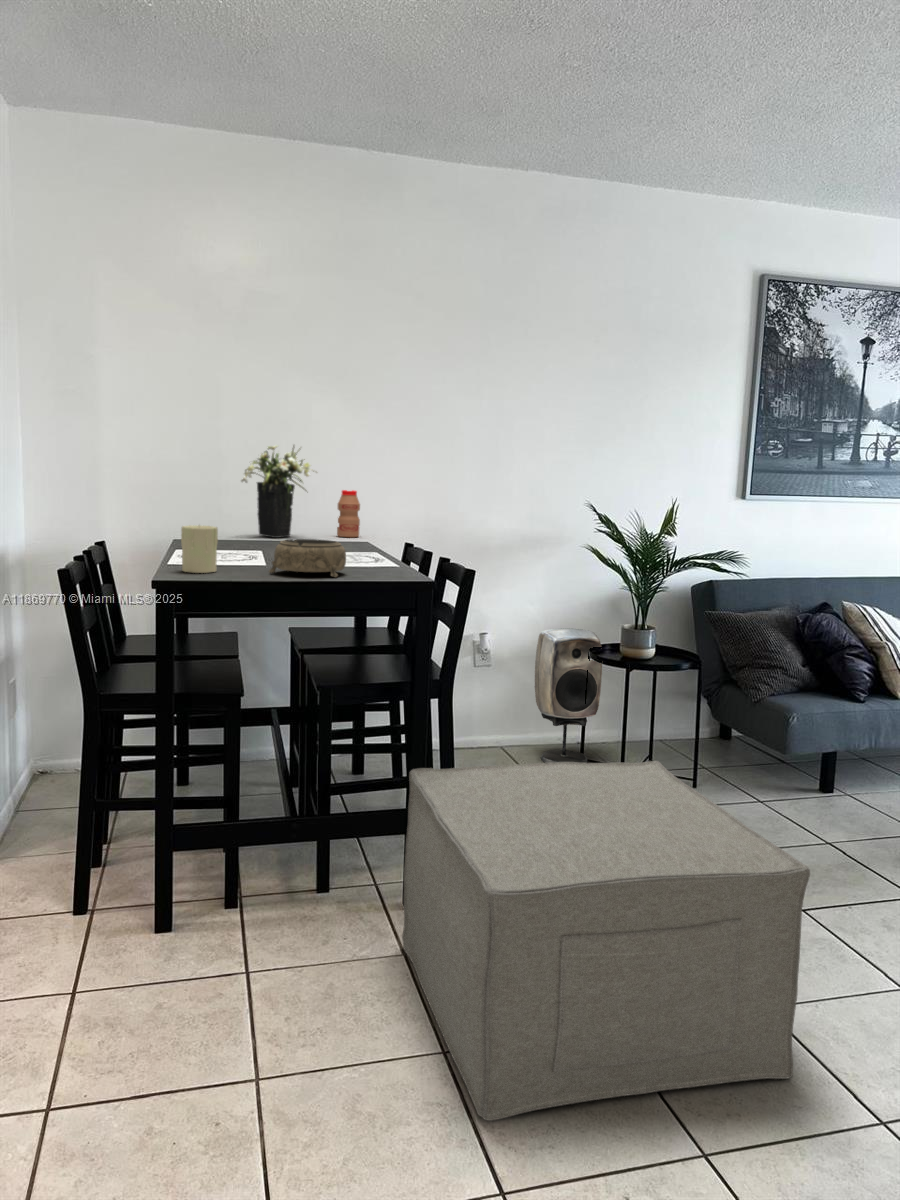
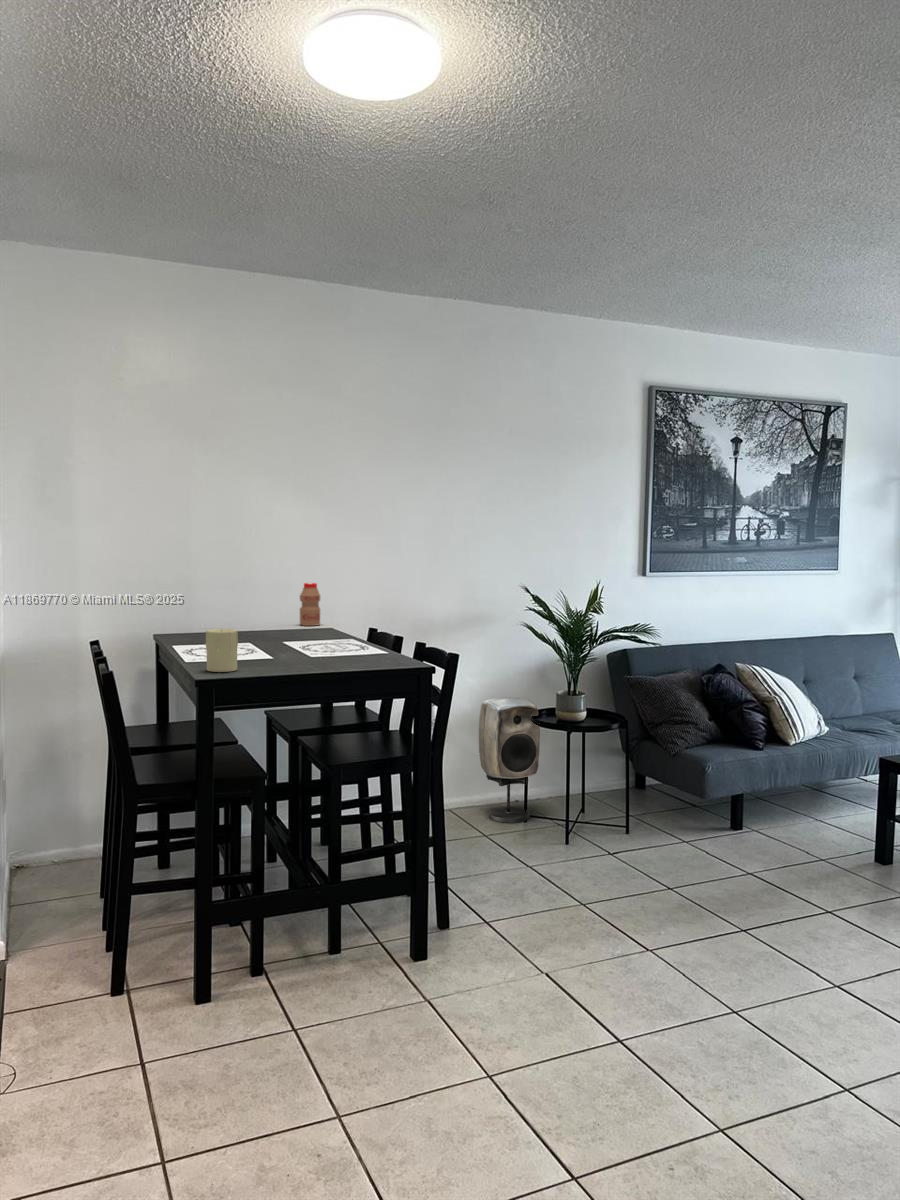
flower arrangement: present [241,445,314,538] -> none [215,544,286,630]
decorative bowl: present [269,539,346,577] -> none [285,636,352,670]
ottoman: present [402,761,810,1121] -> none [422,812,777,1132]

